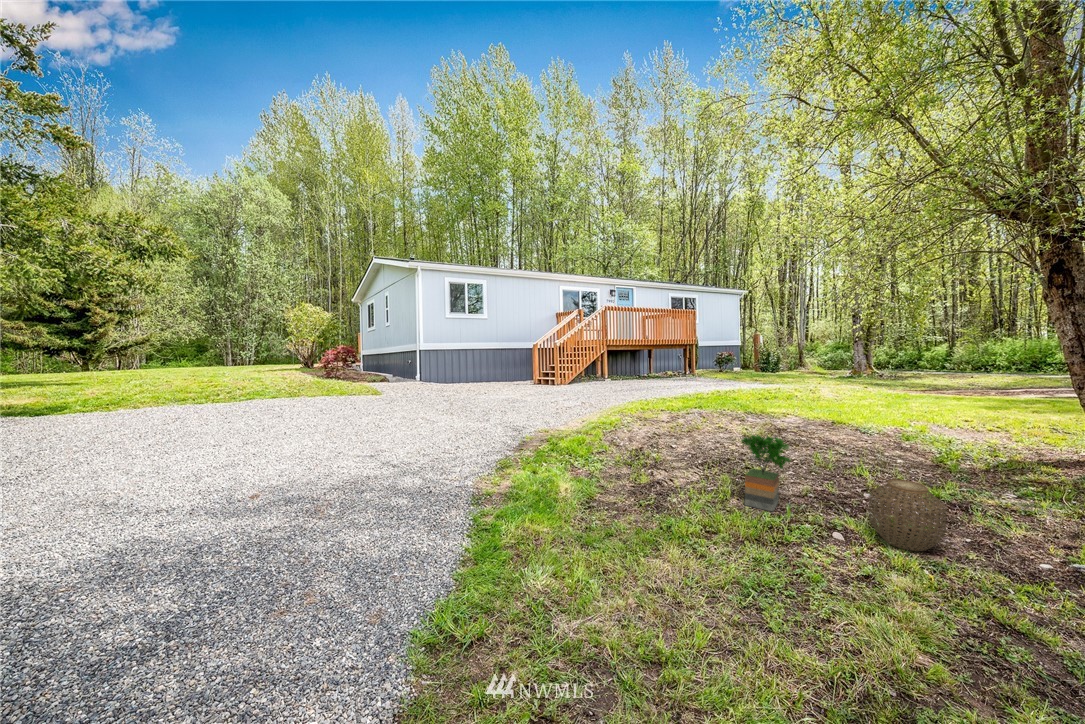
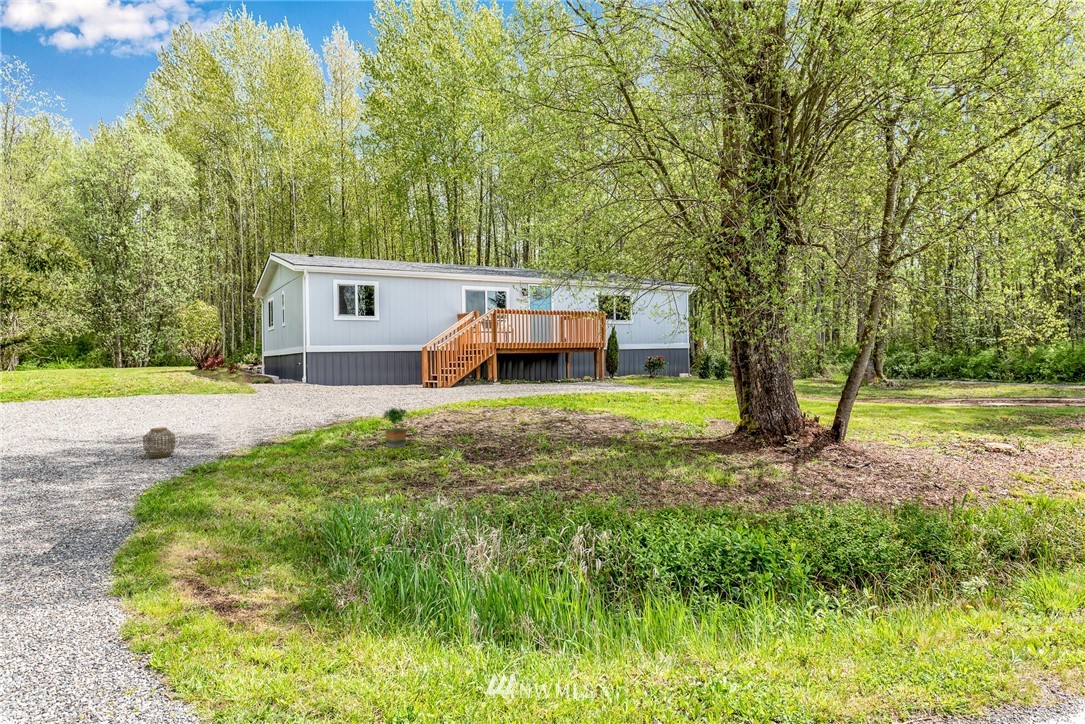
woven basket: present [869,479,947,551] -> present [143,427,175,458]

